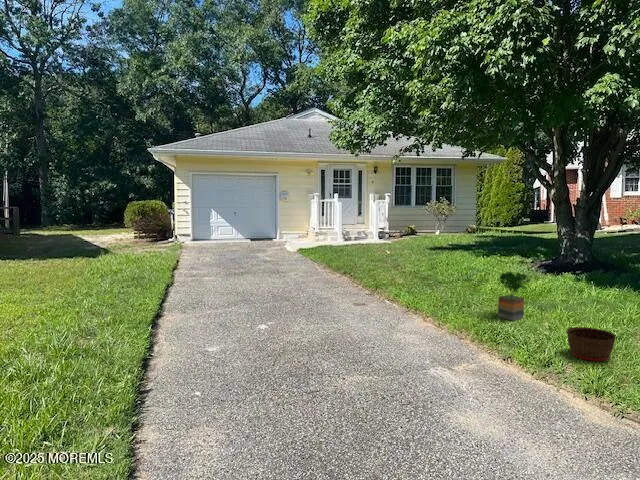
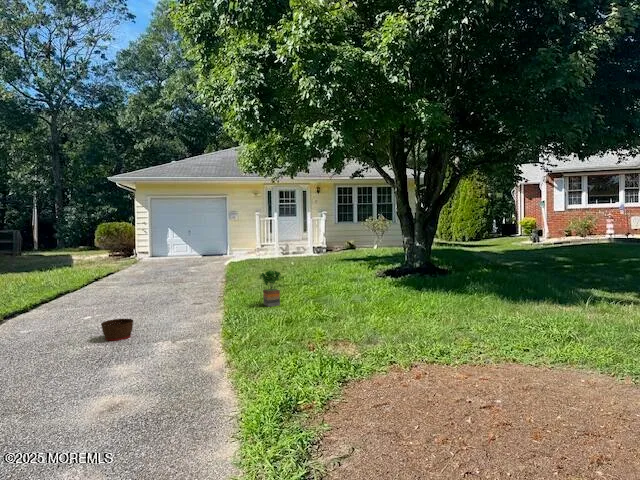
basket: present [567,327,616,361] -> present [101,319,133,341]

